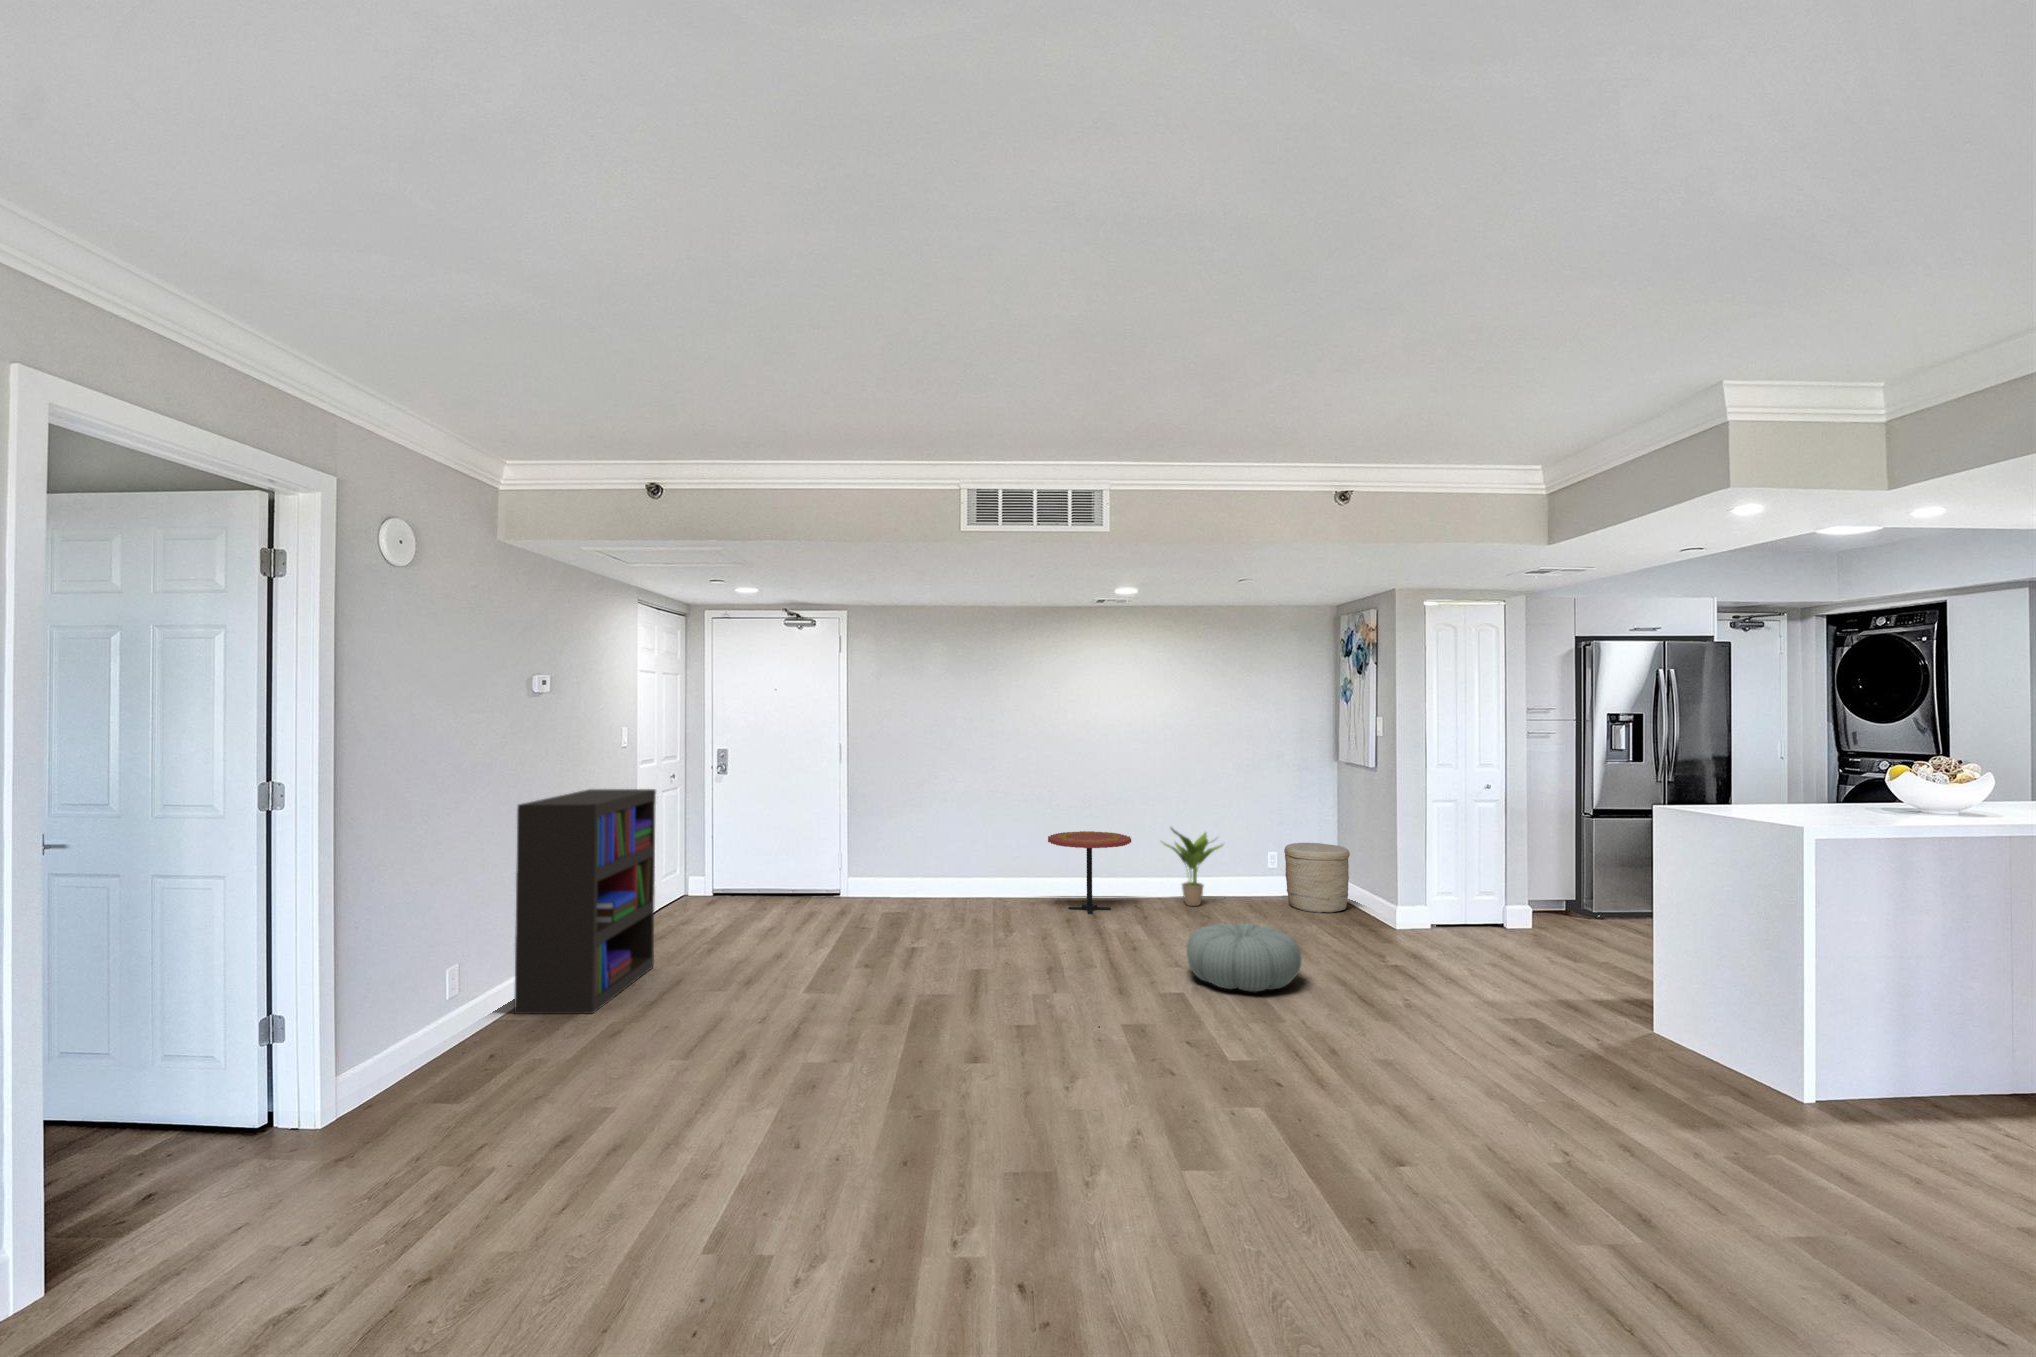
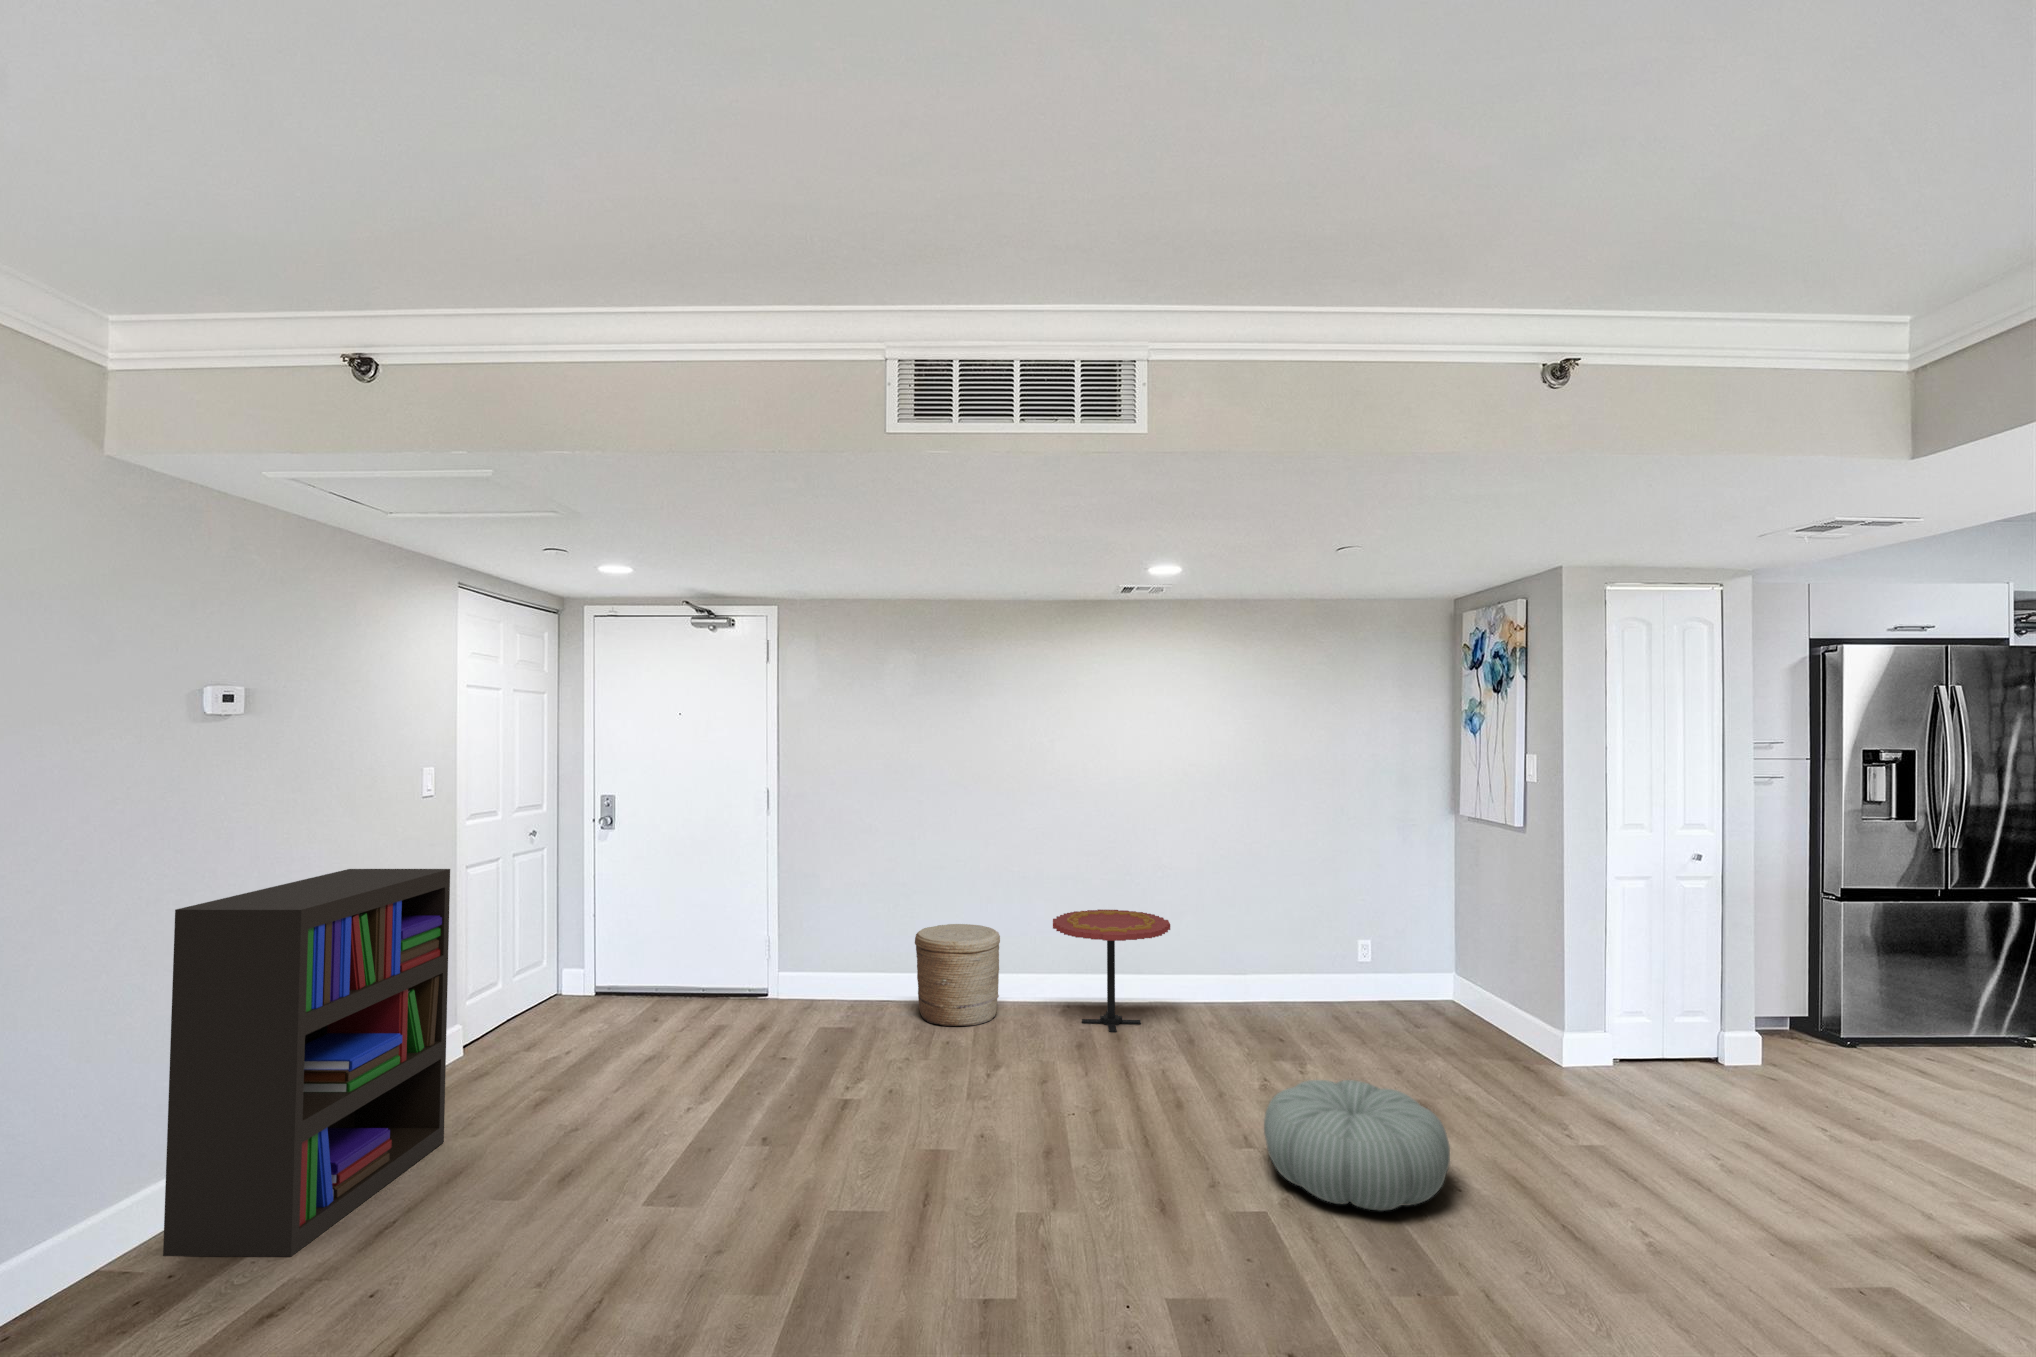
potted plant: present [1163,828,1223,906] -> none [1209,906,1301,1019]
woven basket: present [1284,843,1350,913] -> present [915,924,1000,1026]

